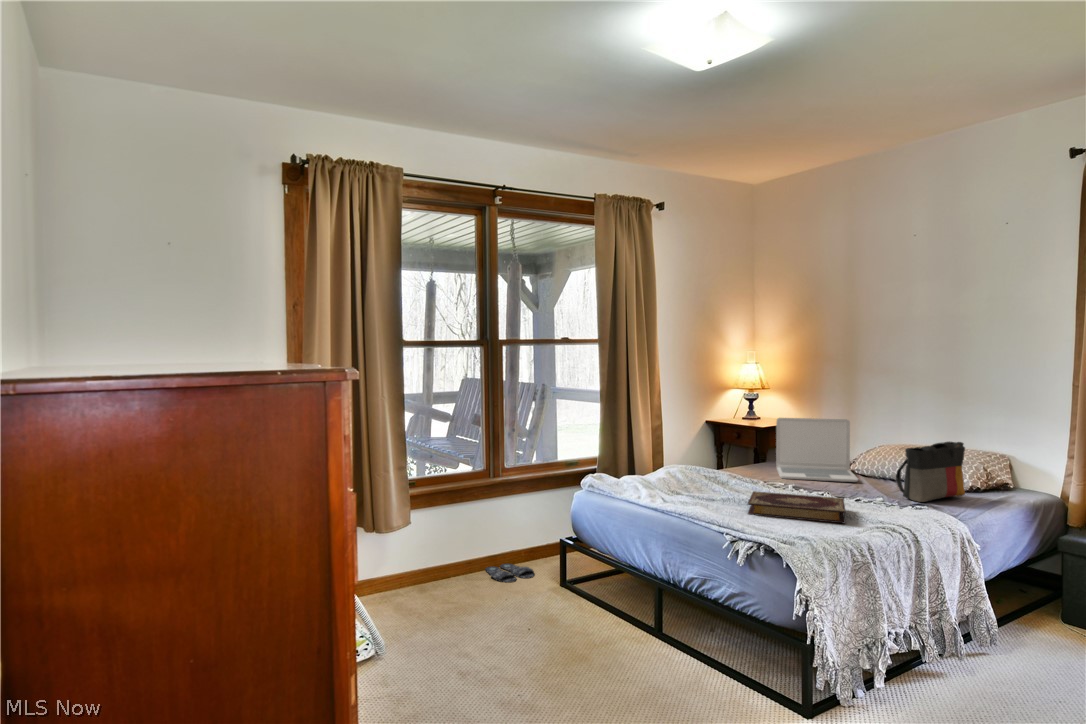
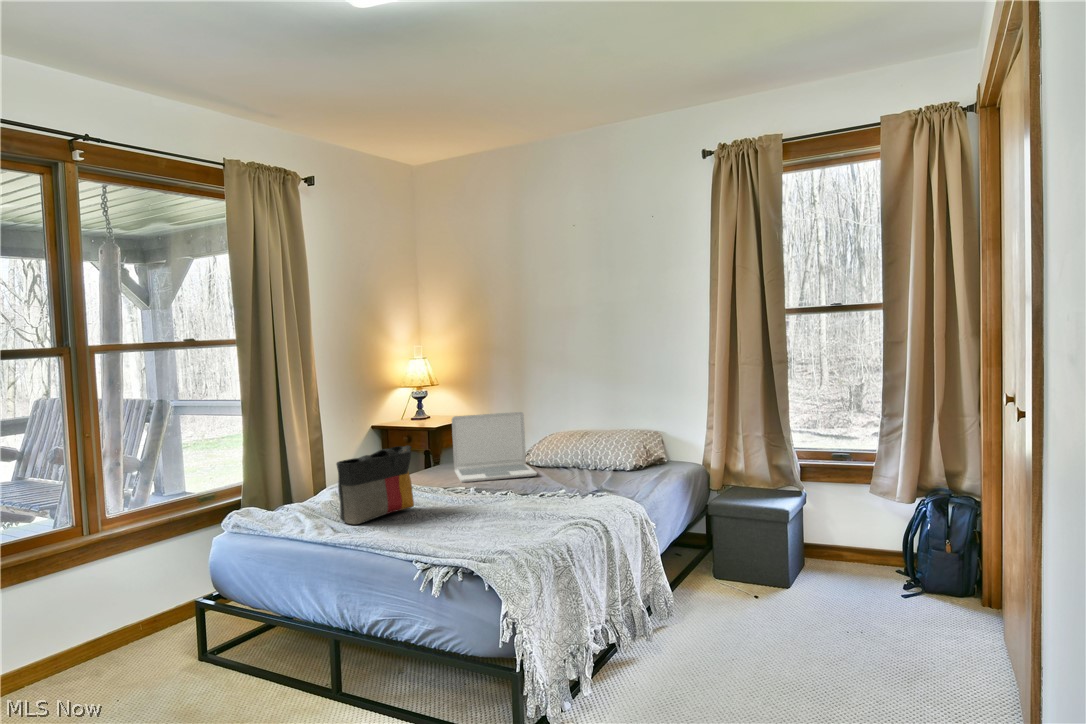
tote bag: present [896,442,965,502] -> present [337,445,414,524]
book: present [748,491,846,524] -> none [435,497,538,532]
slippers: present [485,564,534,583] -> none [84,645,162,677]

